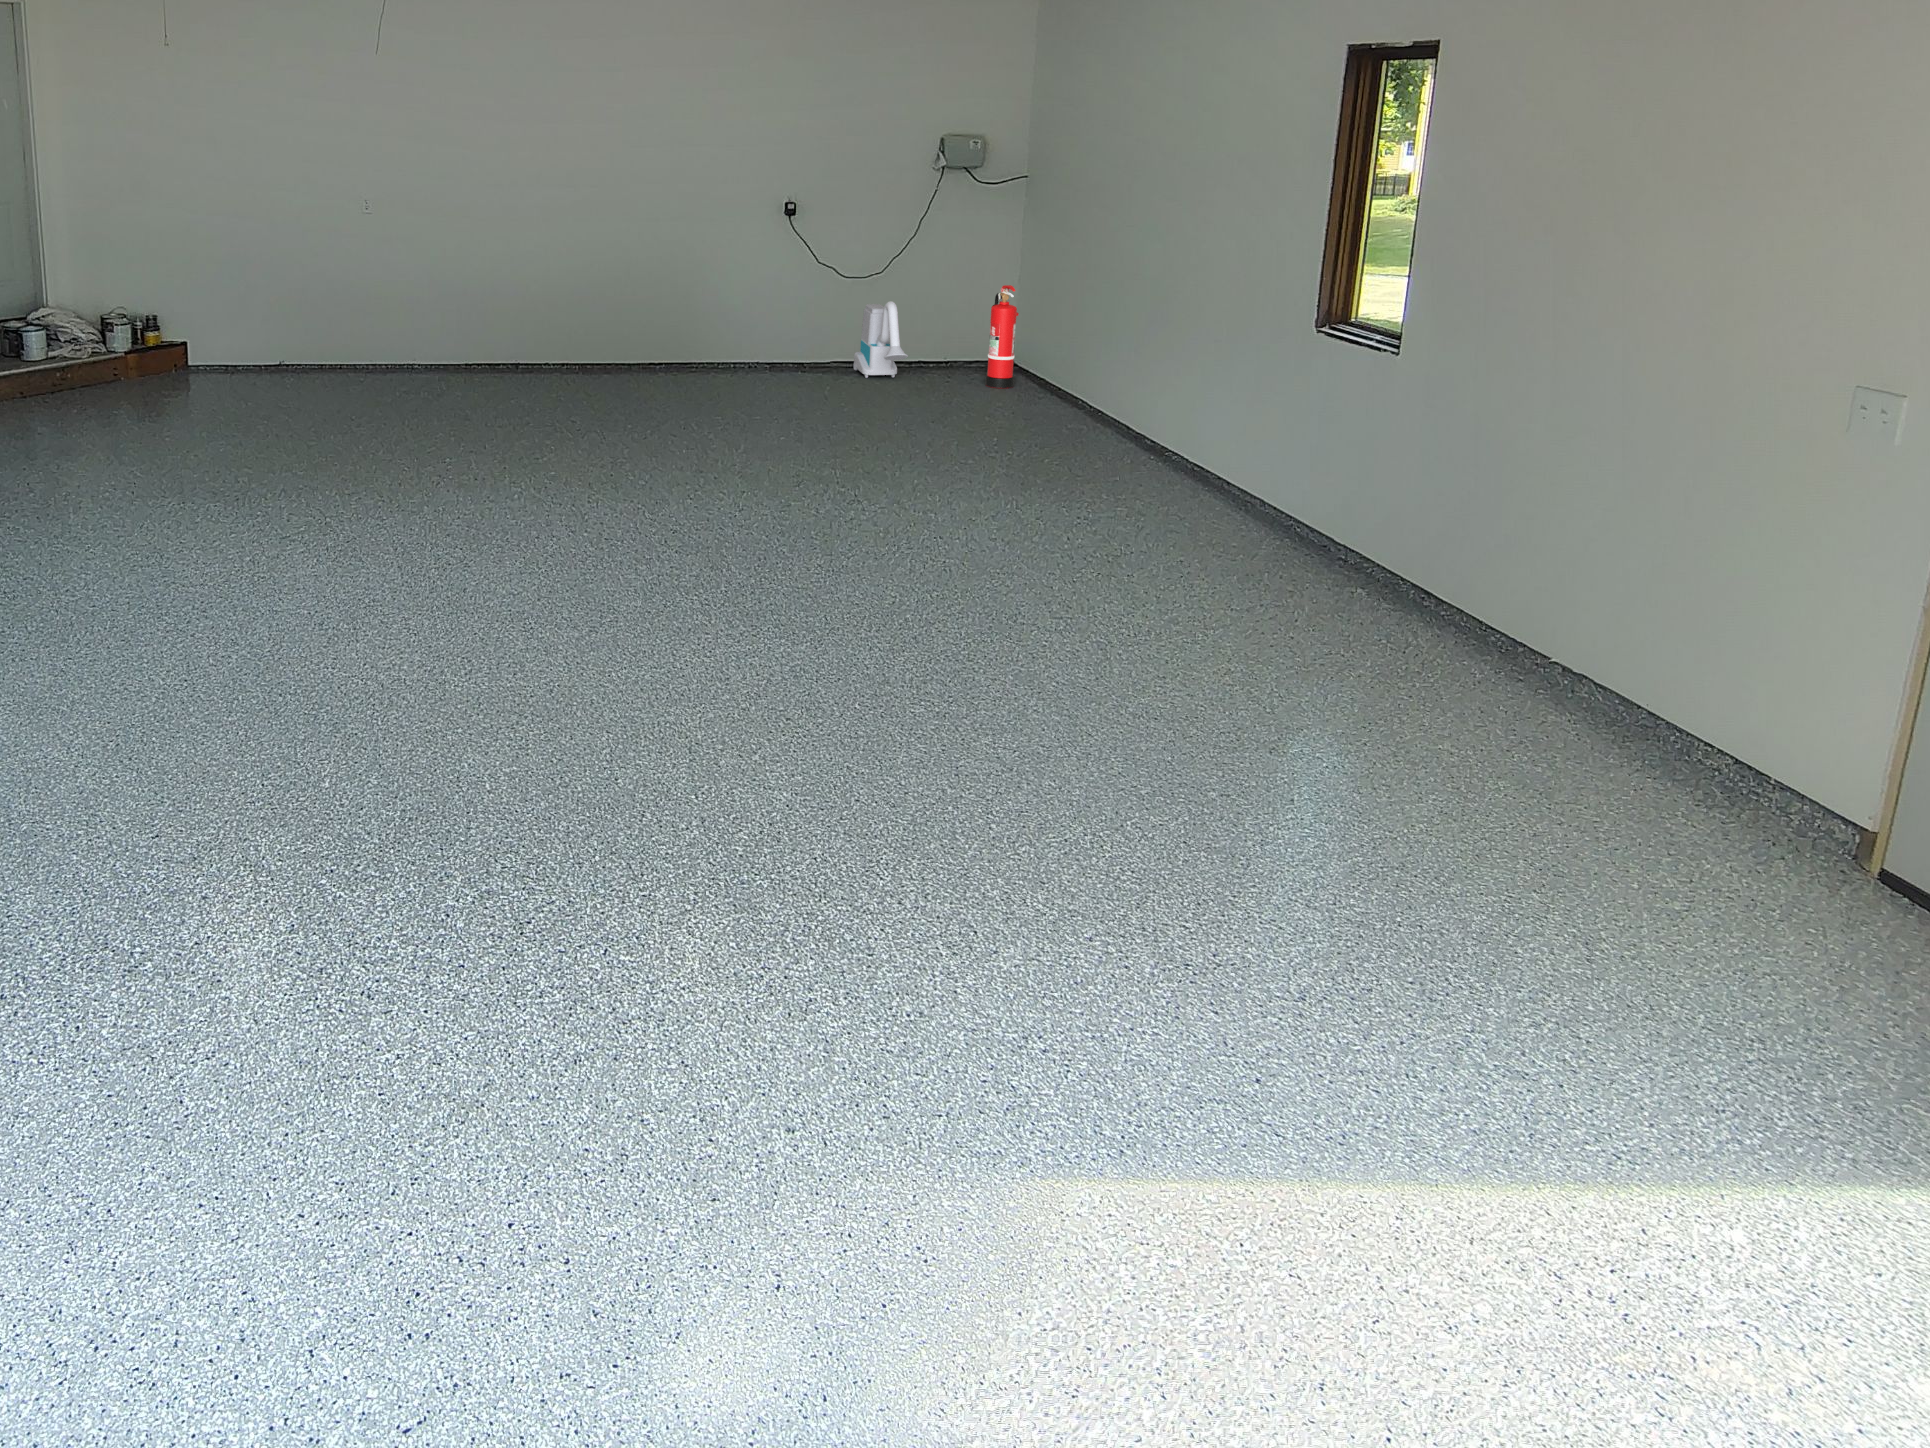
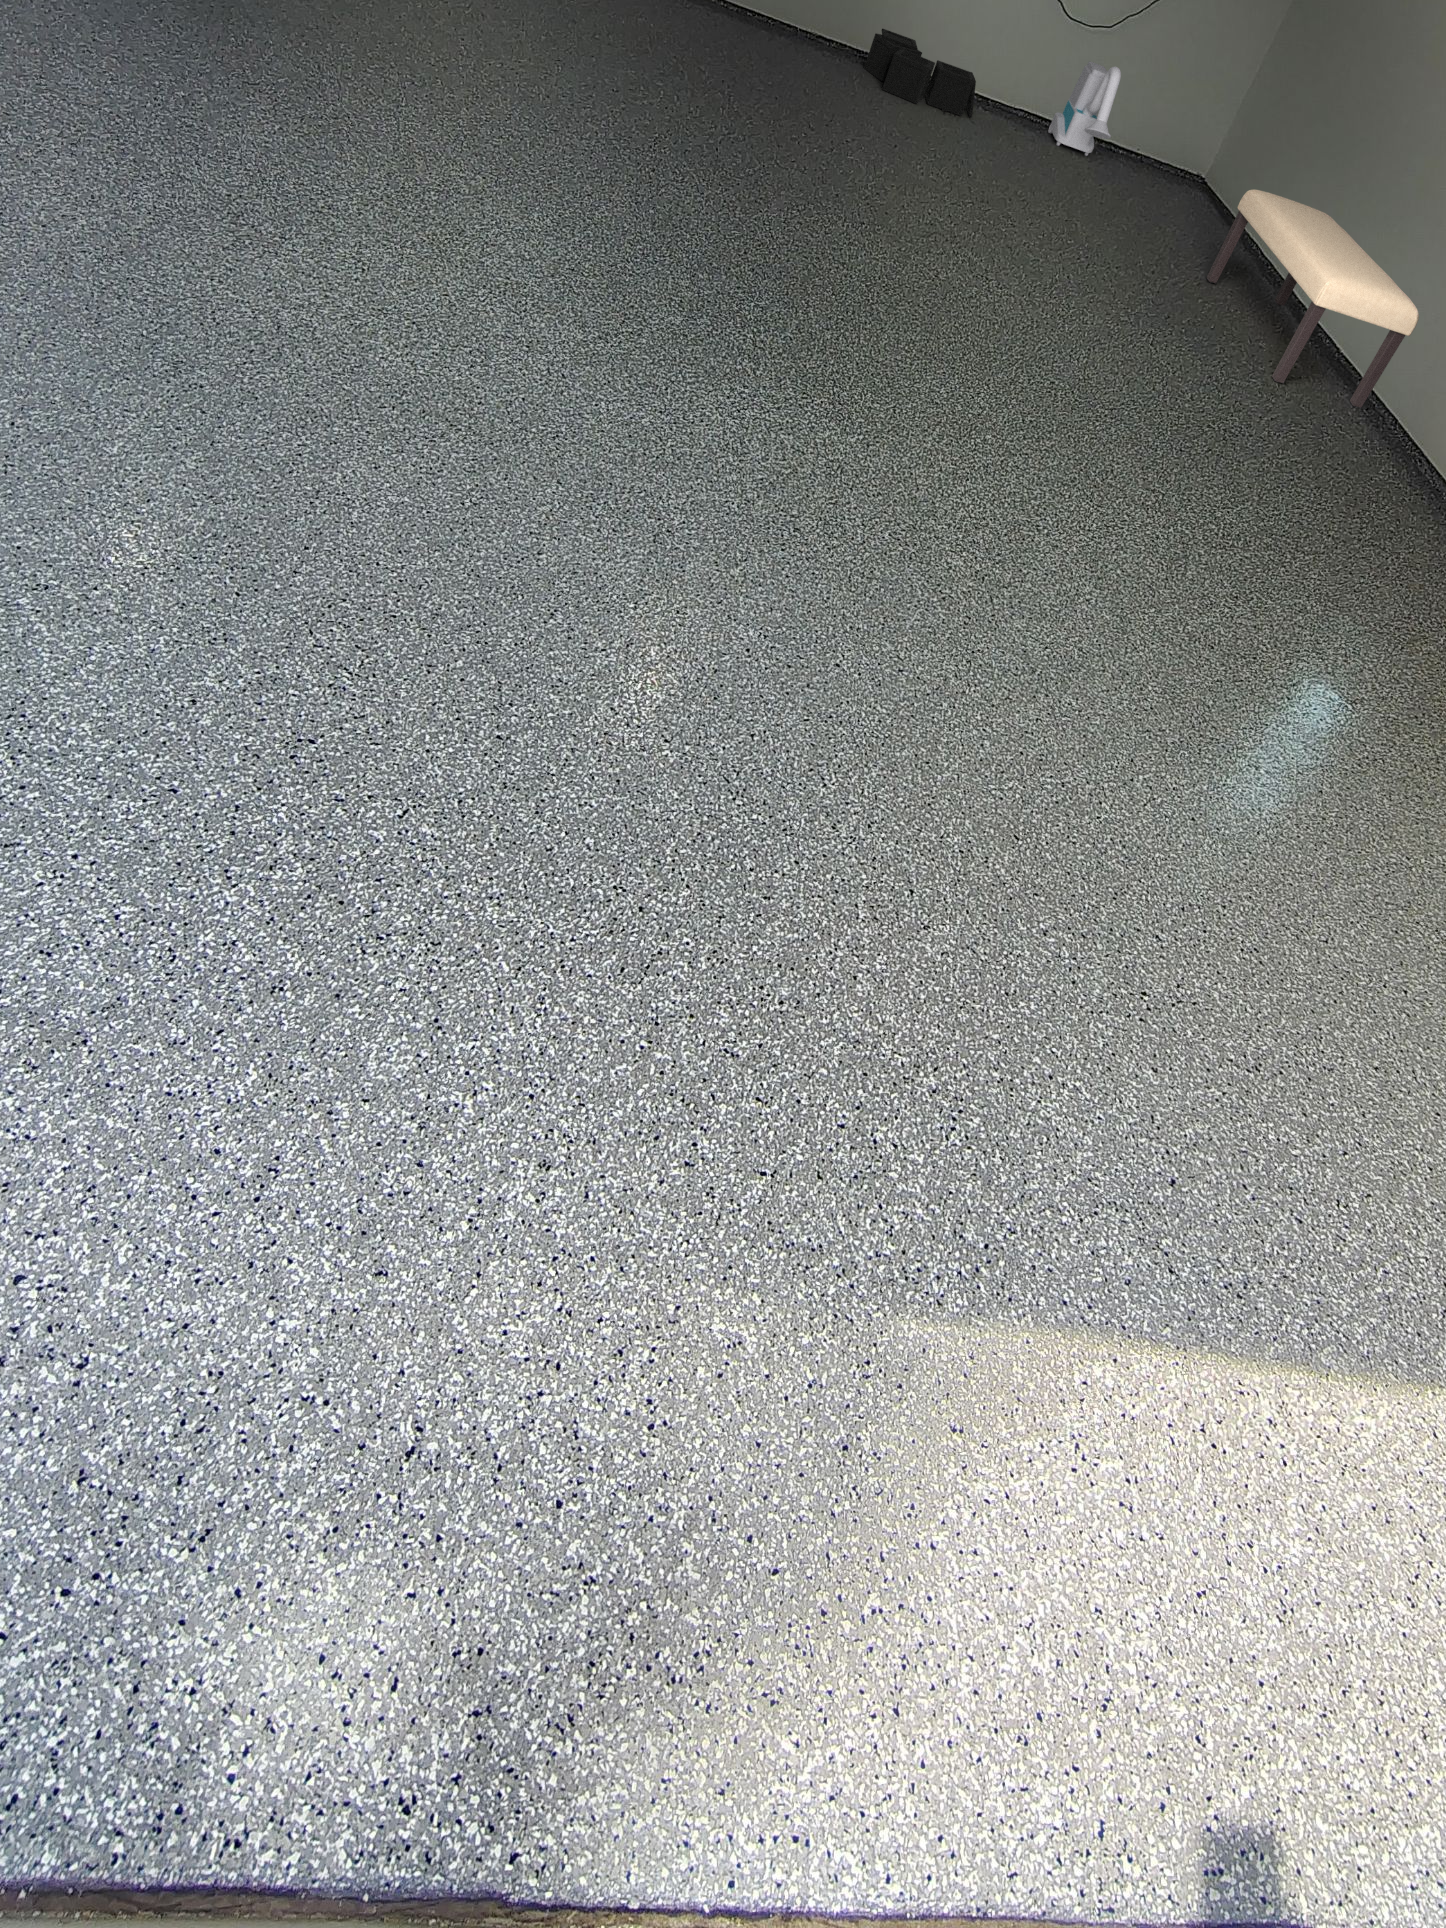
fire extinguisher: present [985,285,1019,388] -> none [1177,95,1251,212]
storage bin: none [687,339,788,386] -> present [864,29,976,117]
bench: none [1036,352,1231,502] -> present [1207,189,1419,408]

